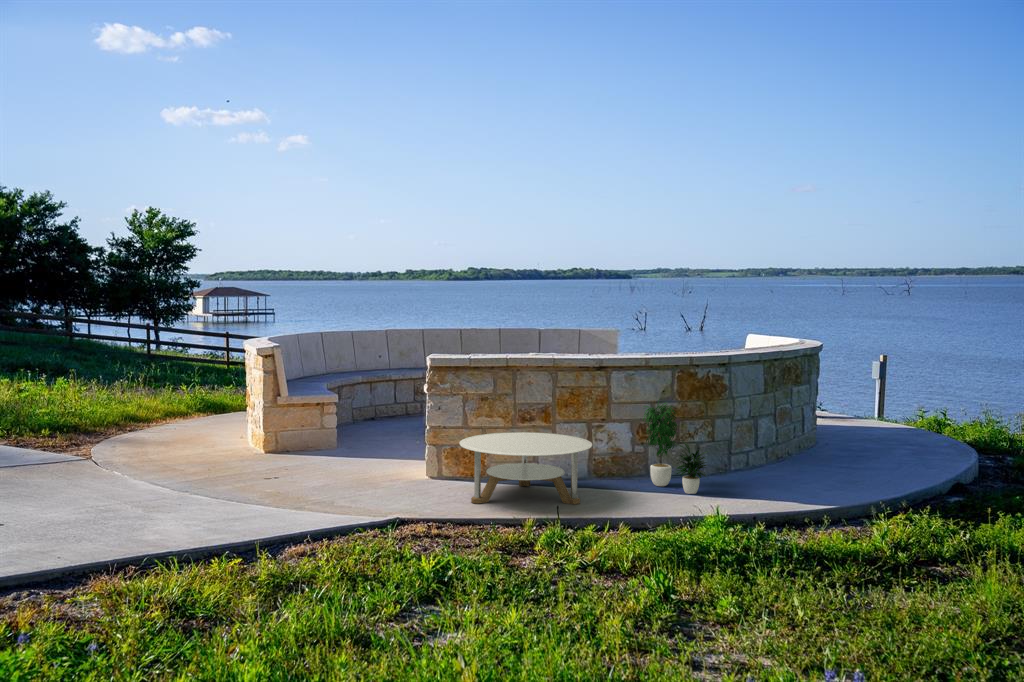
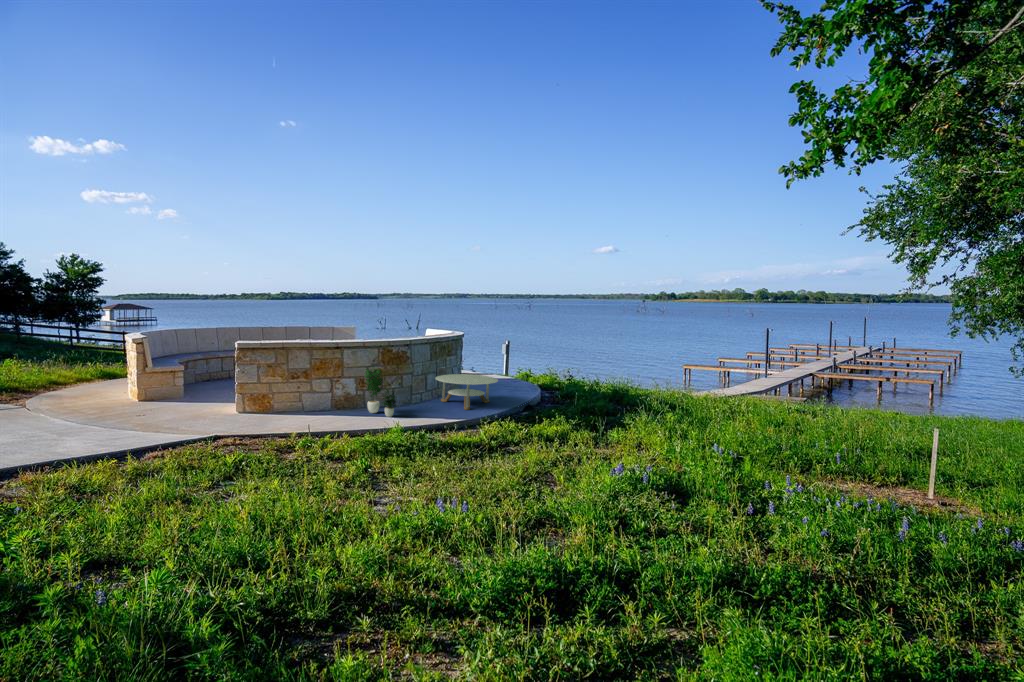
round table: present [459,432,592,504] -> present [436,374,498,410]

